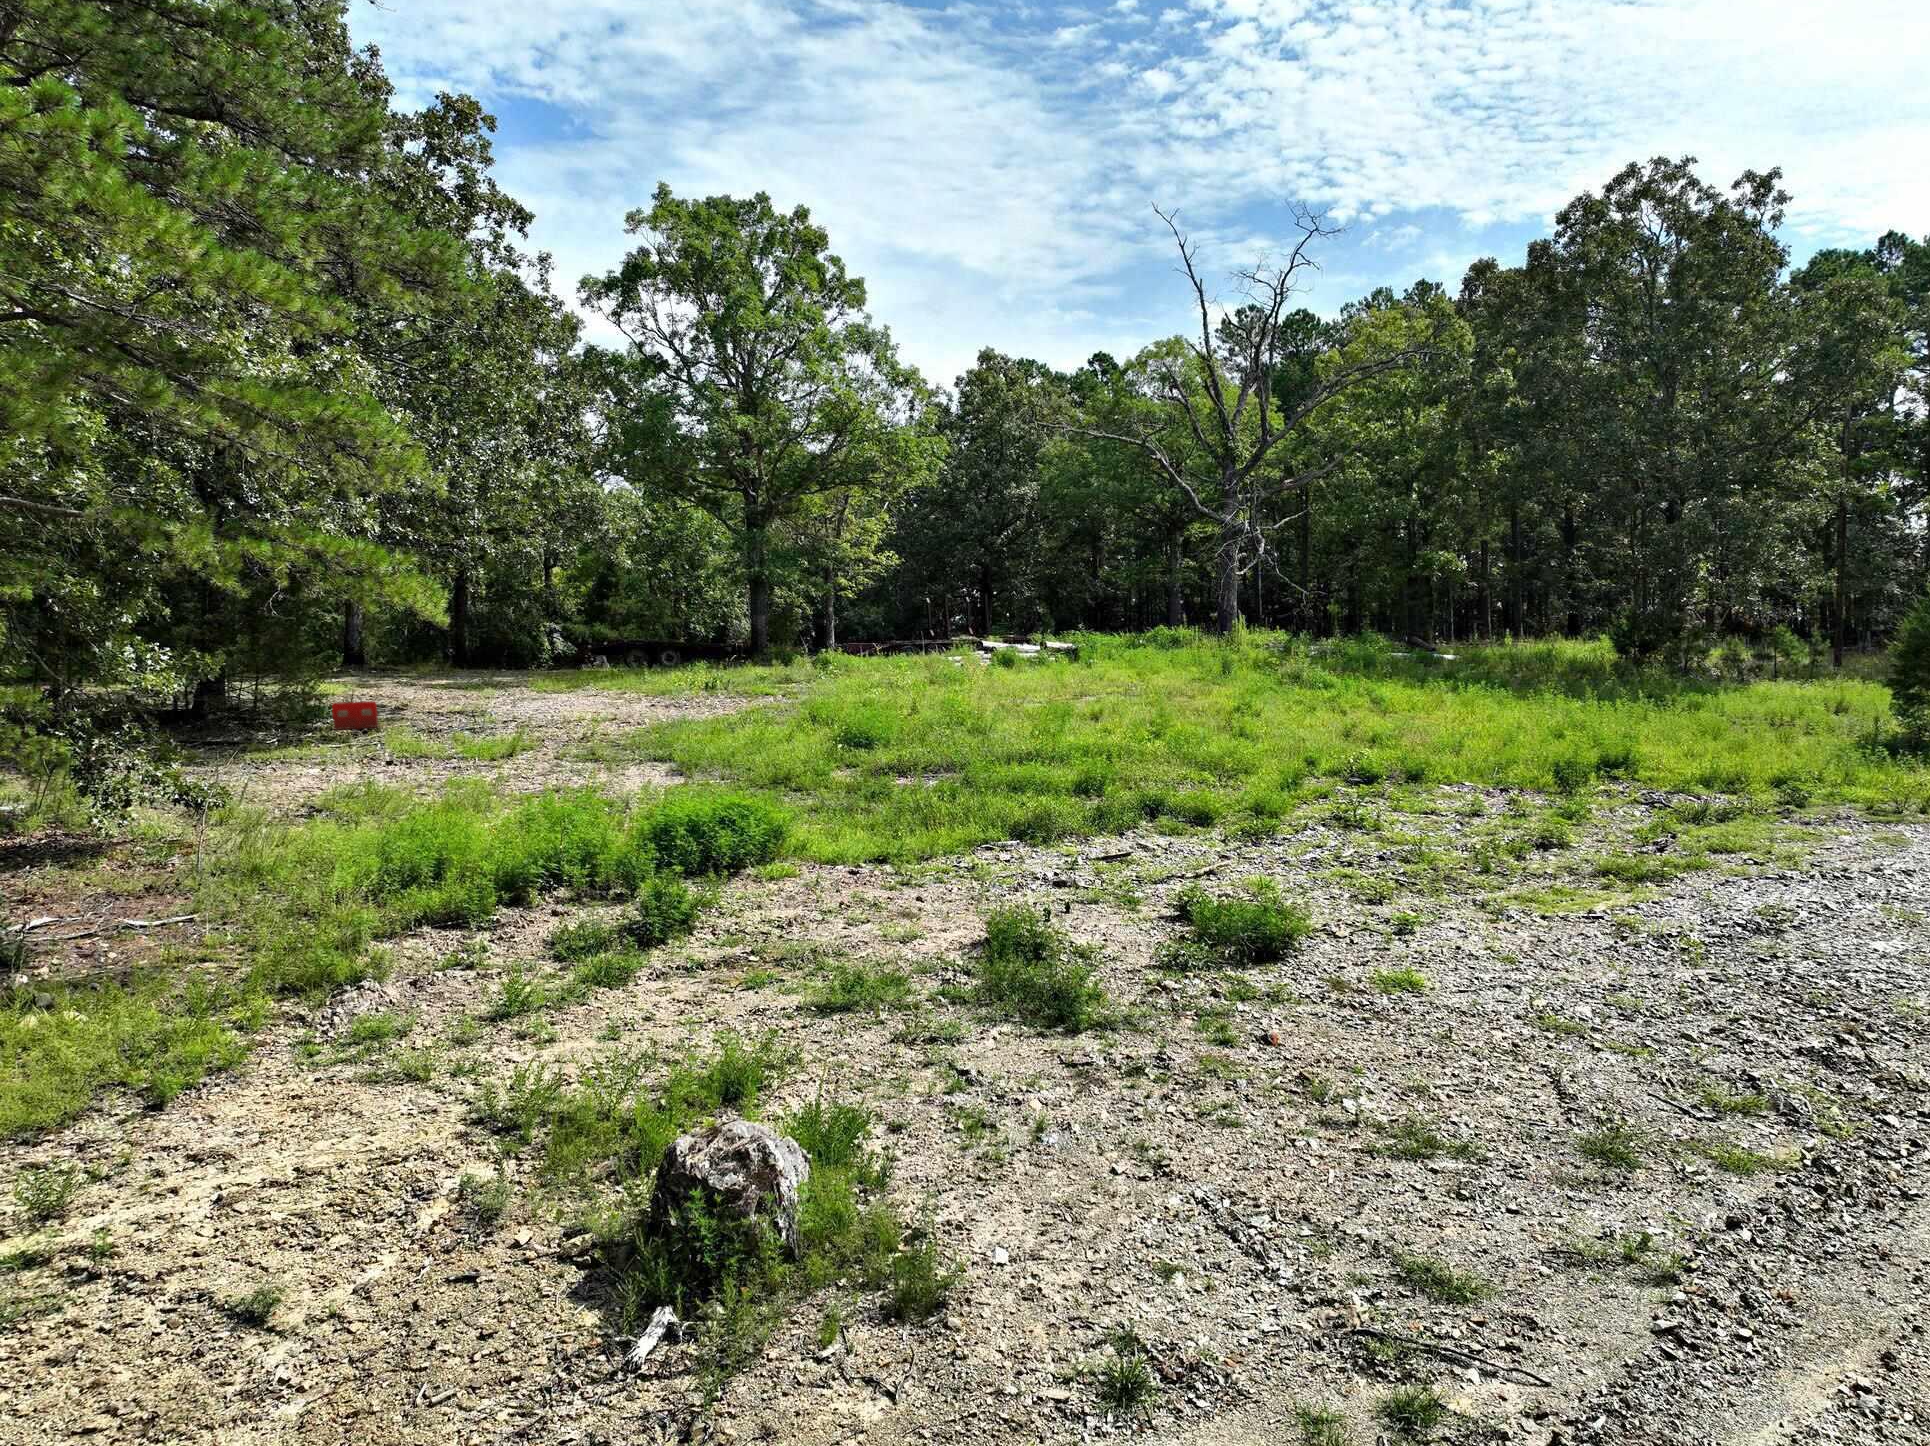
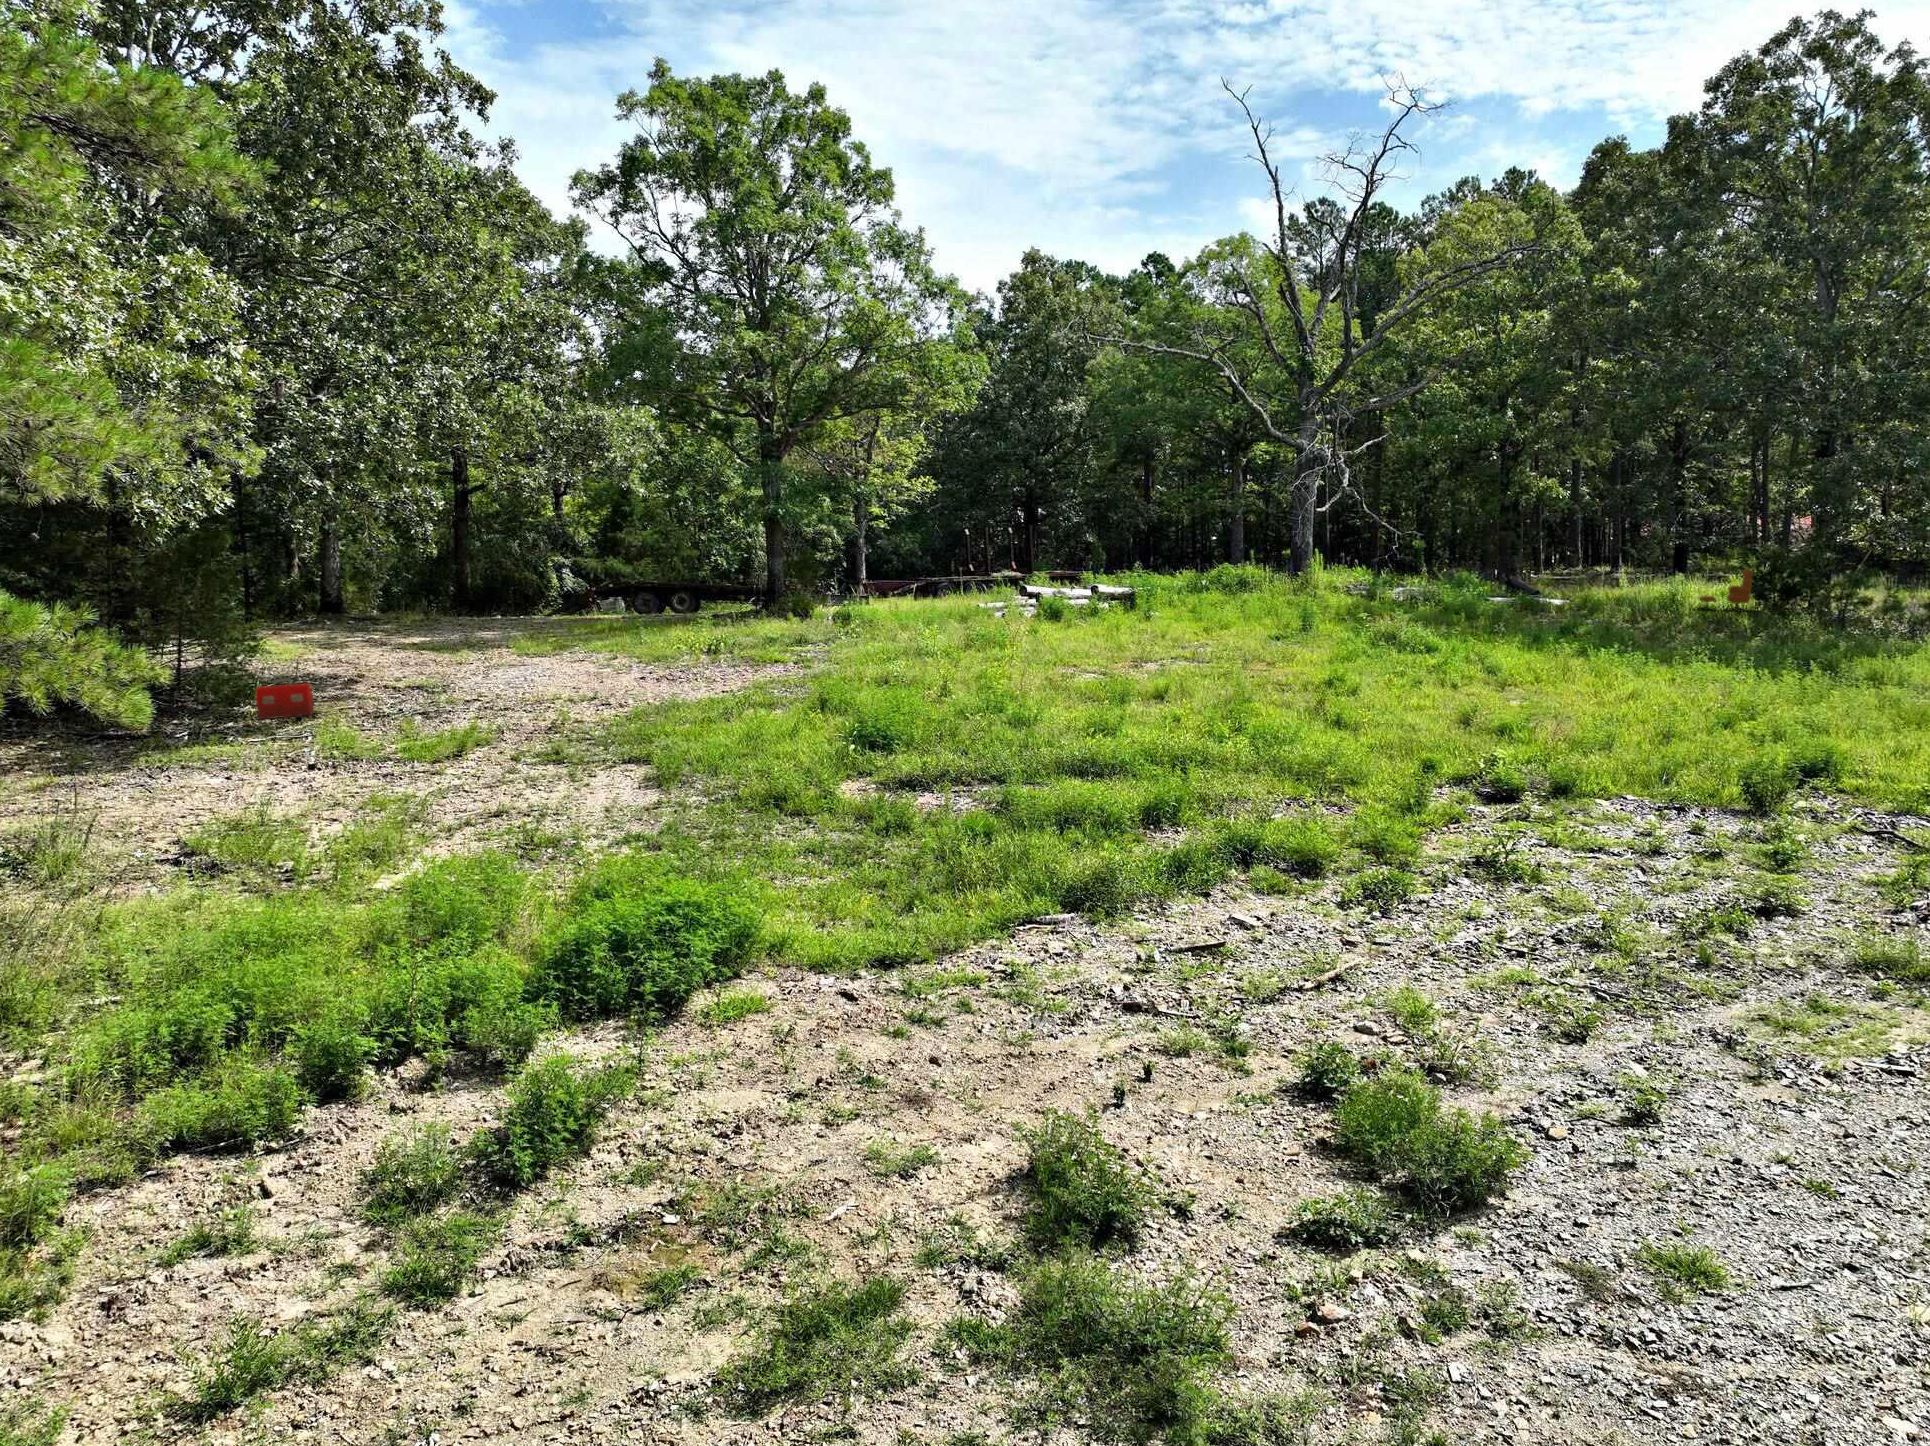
lounge chair: none [1561,622,1609,659] -> present [1699,569,1753,611]

